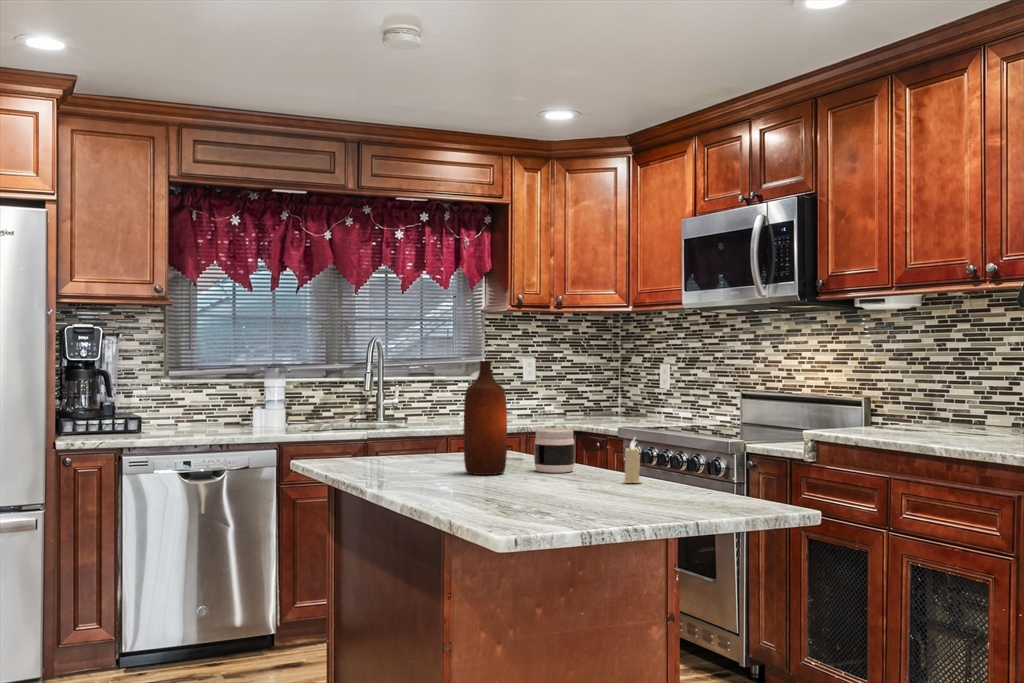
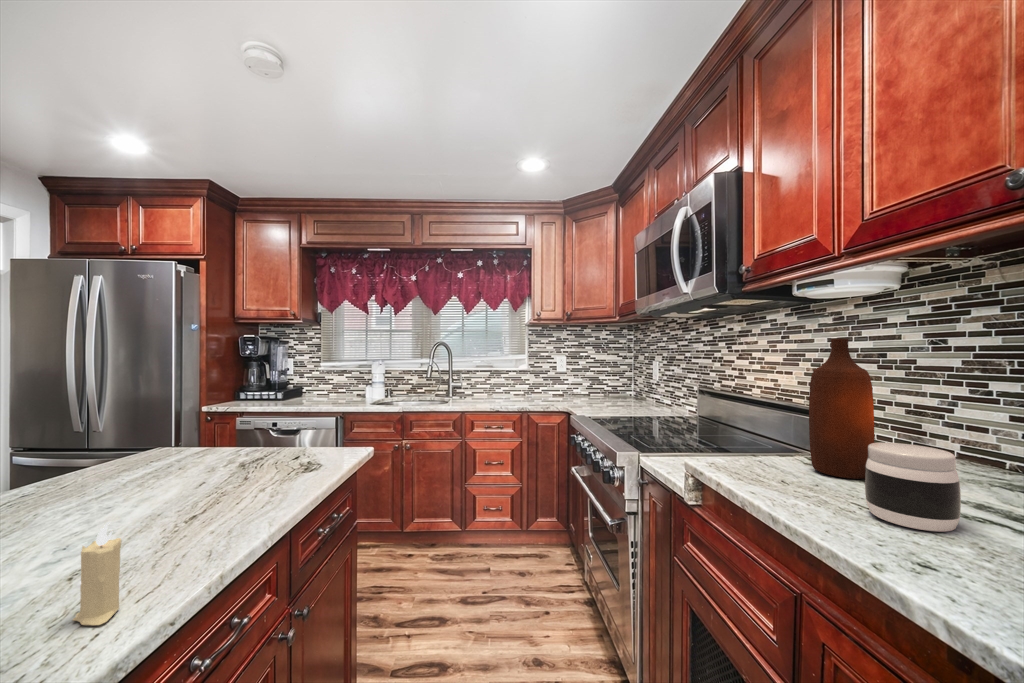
bottle: present [464,361,507,475] -> present [809,339,874,479]
jar: present [534,428,575,473] -> present [865,442,961,532]

